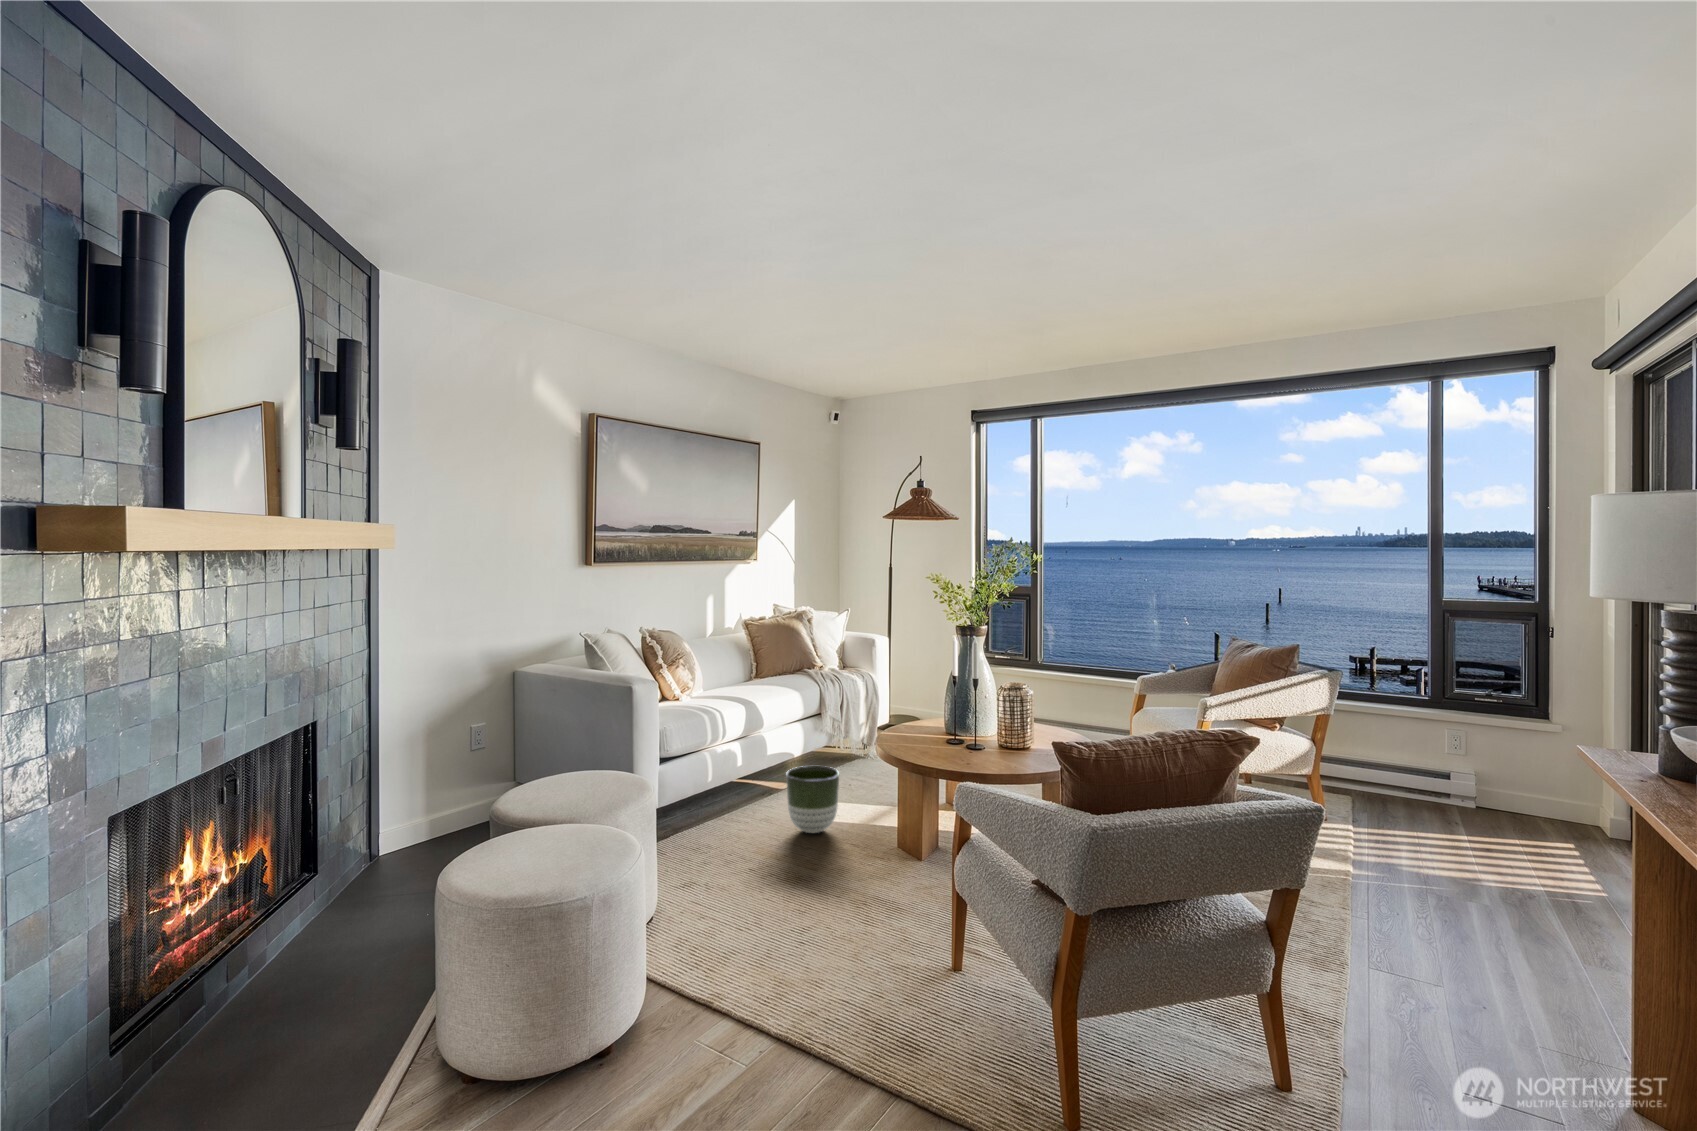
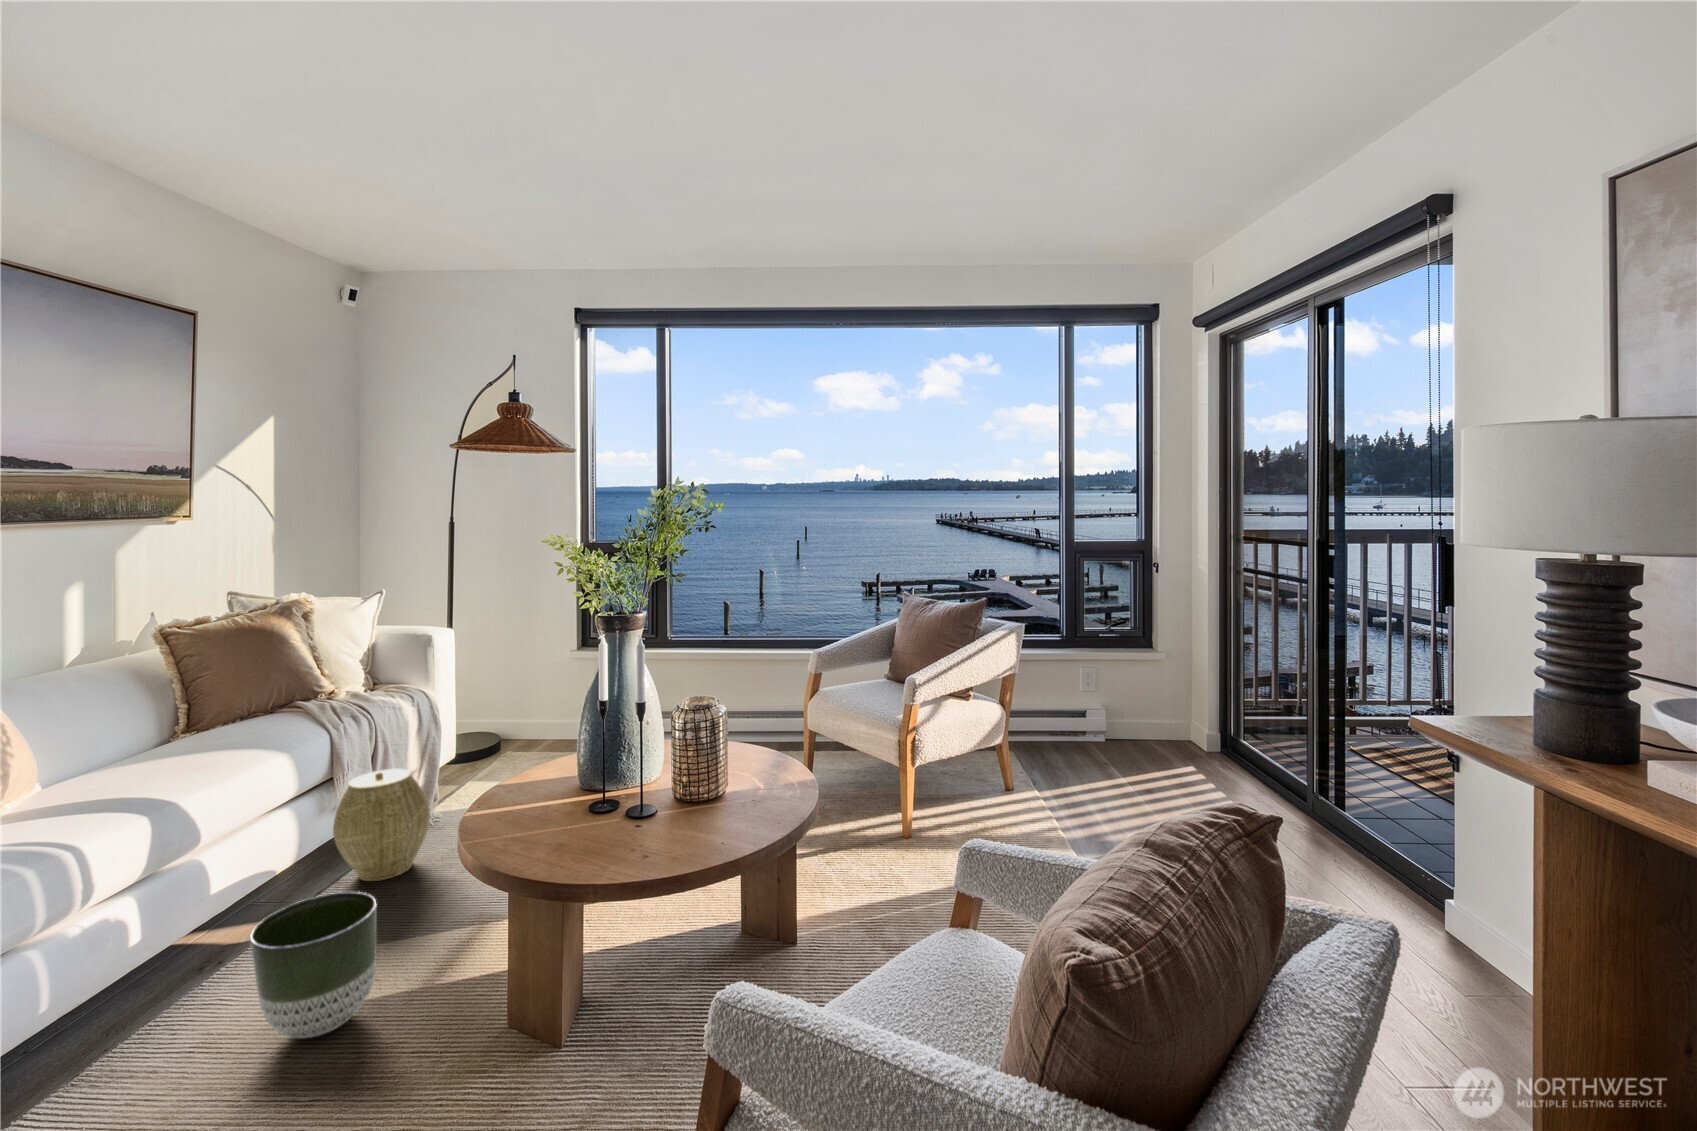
woven basket: none [819,717,869,783] -> present [333,769,430,881]

